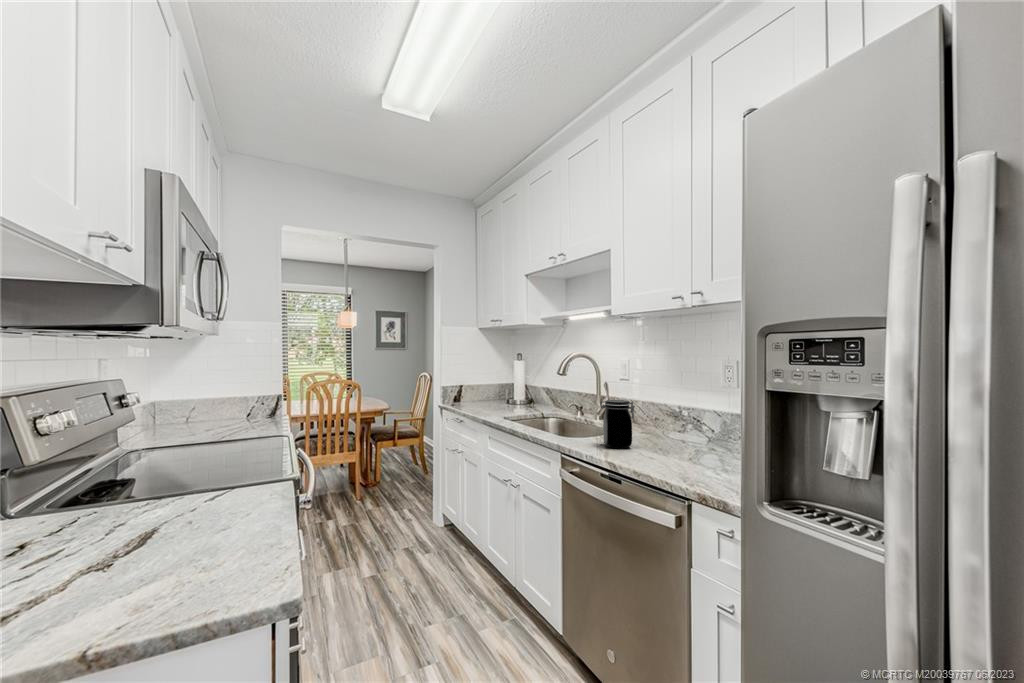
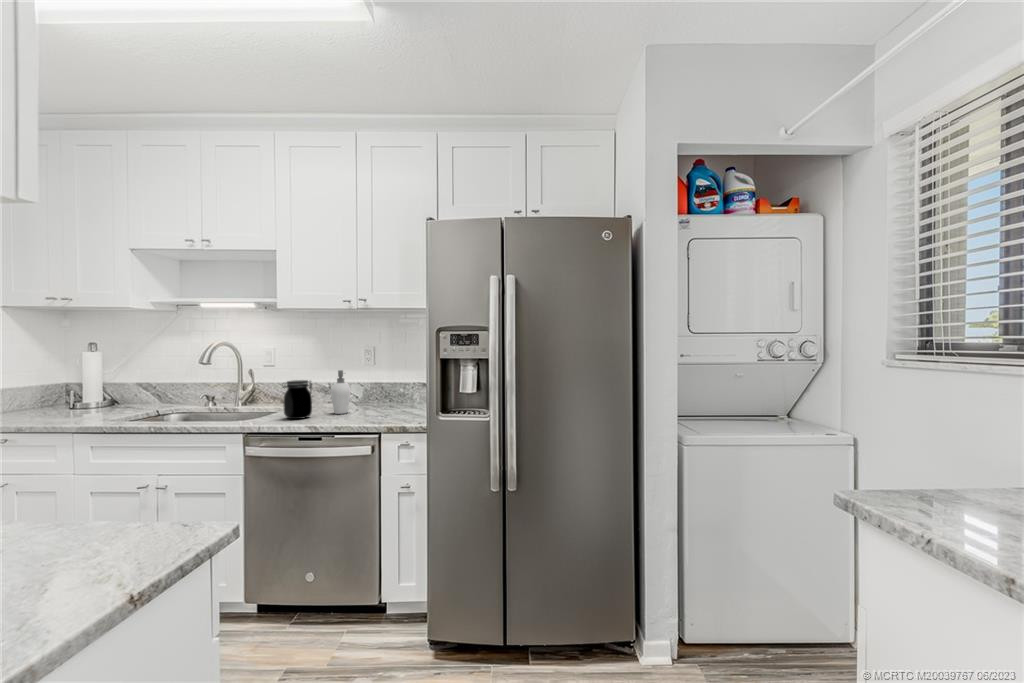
soap dispenser: none [661,392,696,451] -> present [331,370,351,414]

